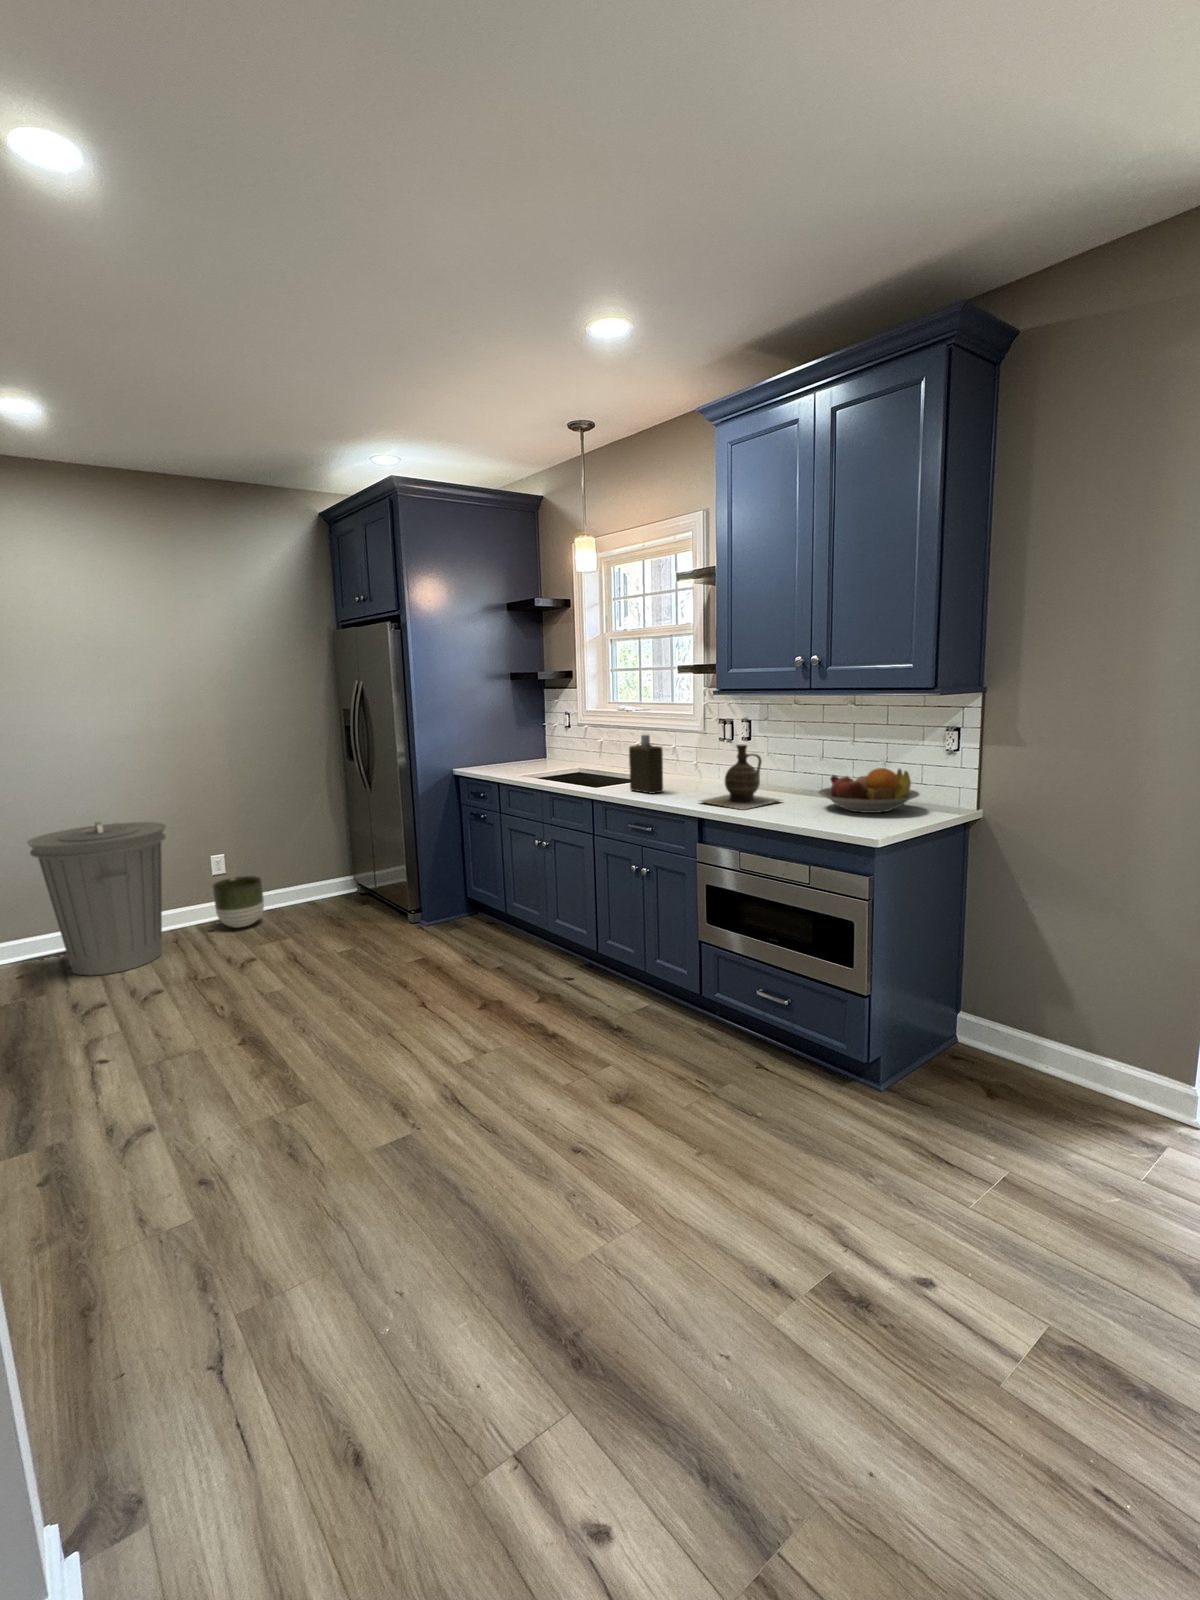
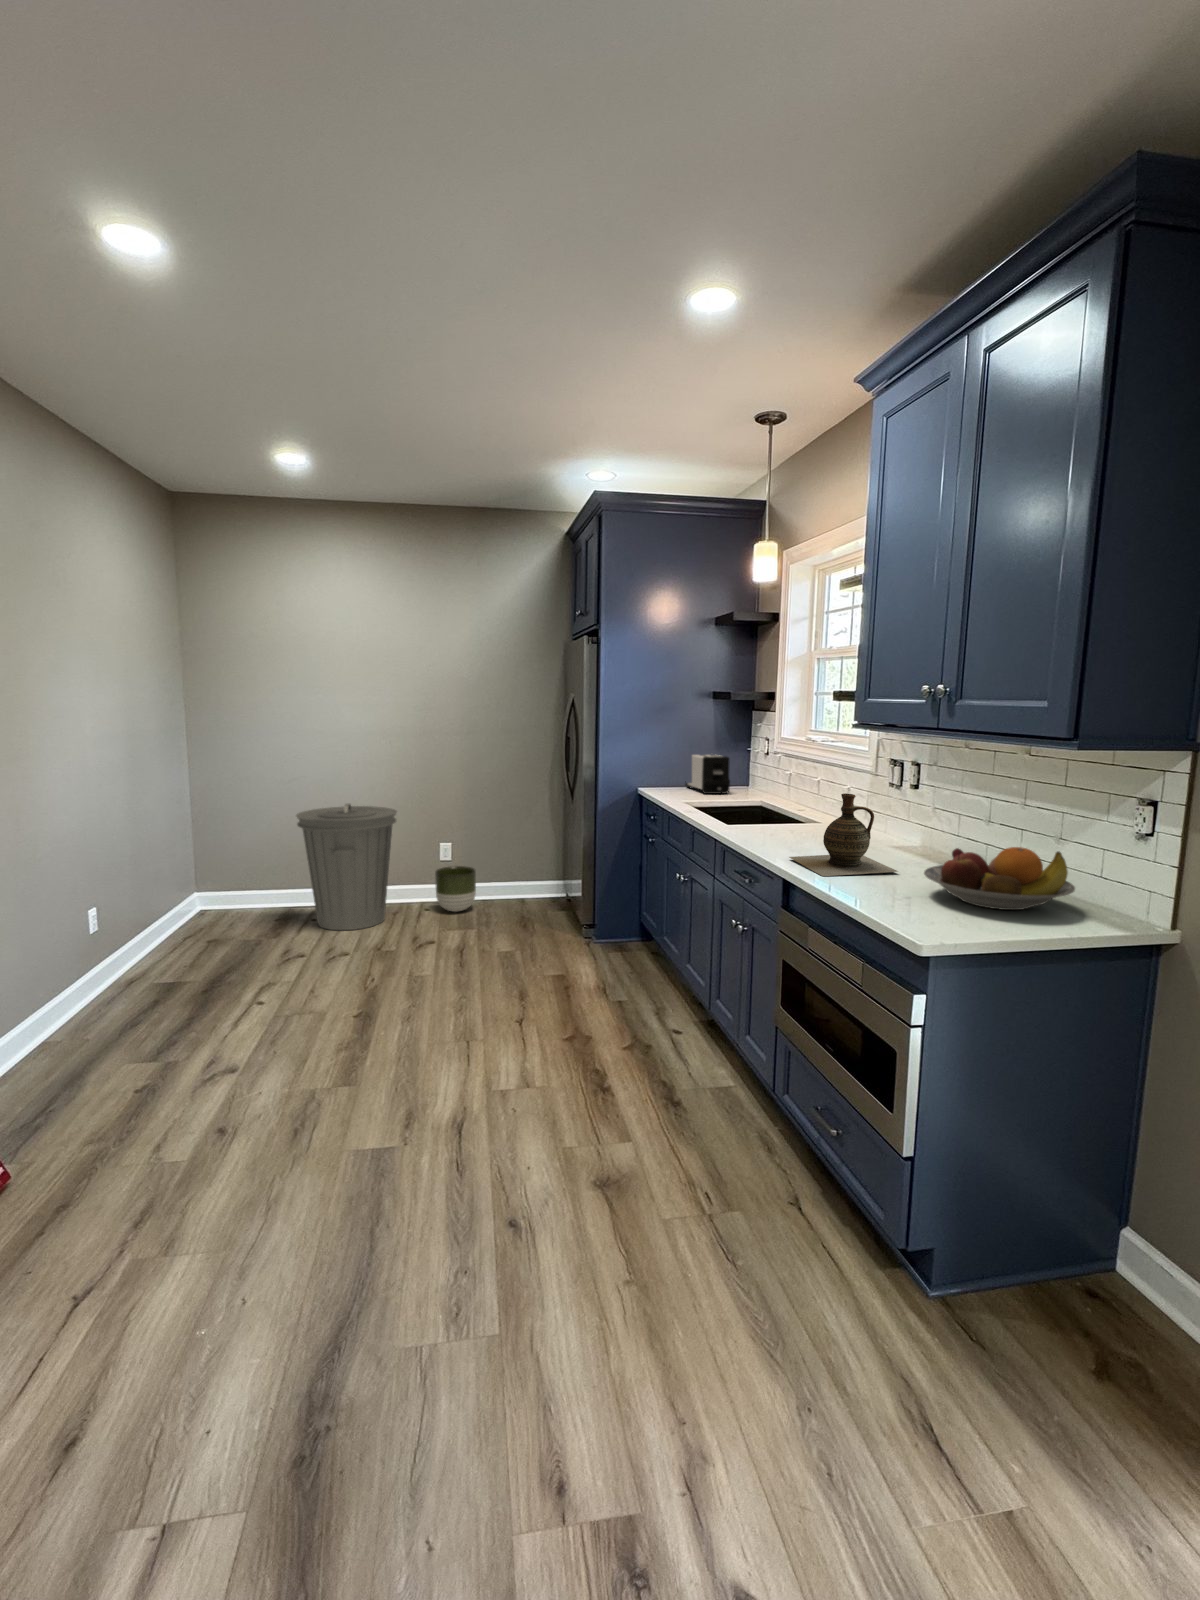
toaster: none [491,730,542,767] -> present [685,755,730,794]
bottle: present [629,735,663,794] -> none [750,771,785,841]

